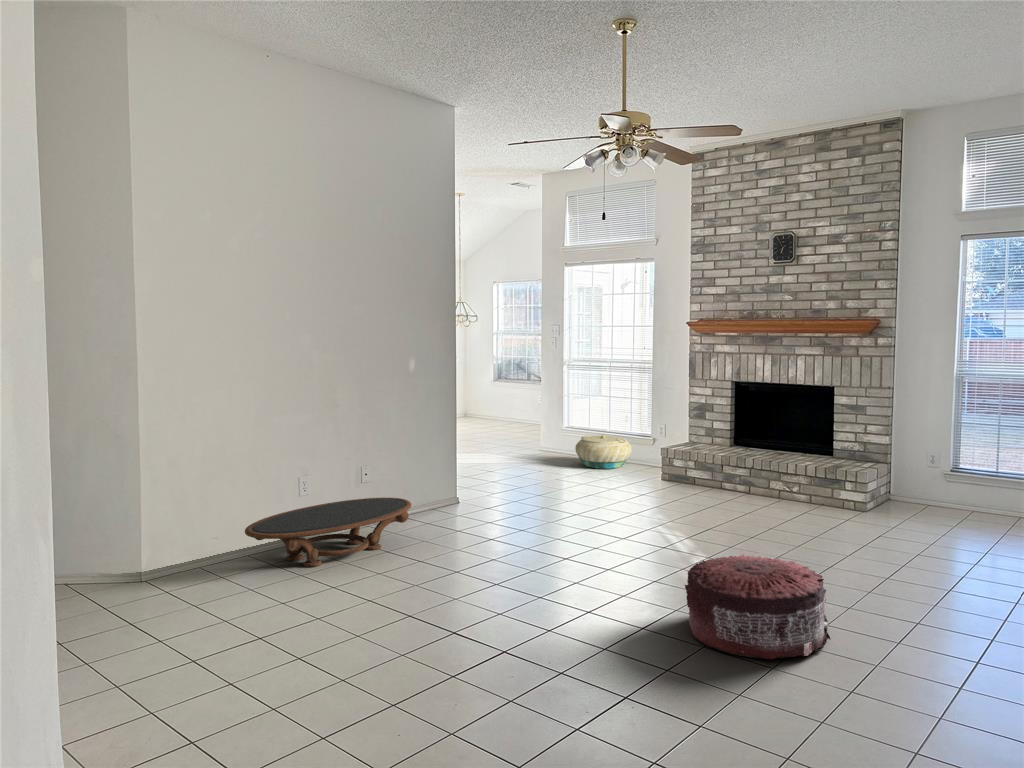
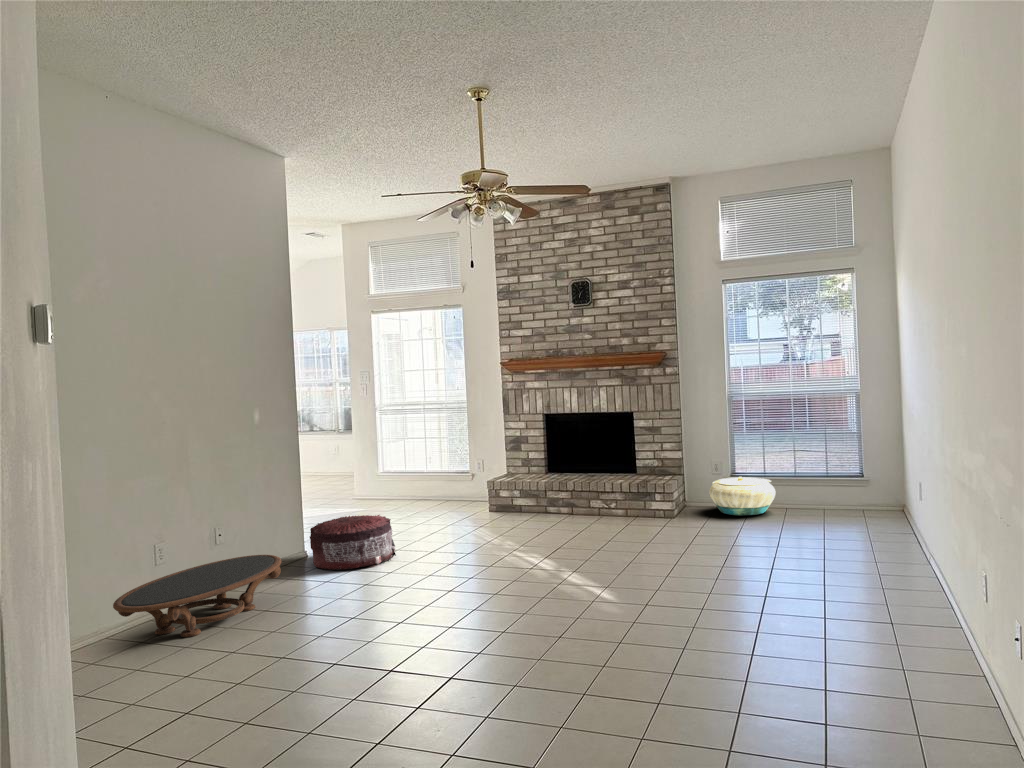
basket: present [575,435,632,469] -> present [709,477,775,515]
pouf: present [685,554,830,660] -> present [310,515,396,570]

